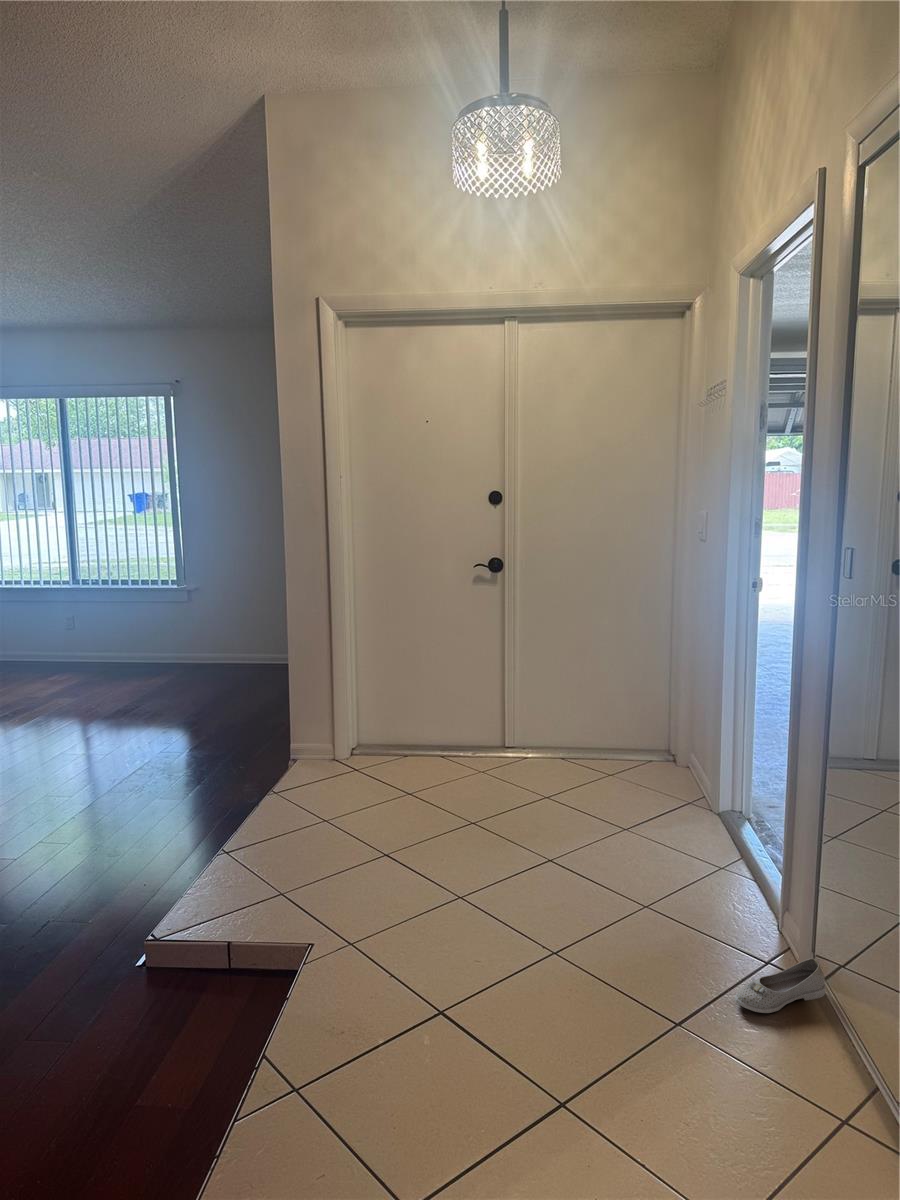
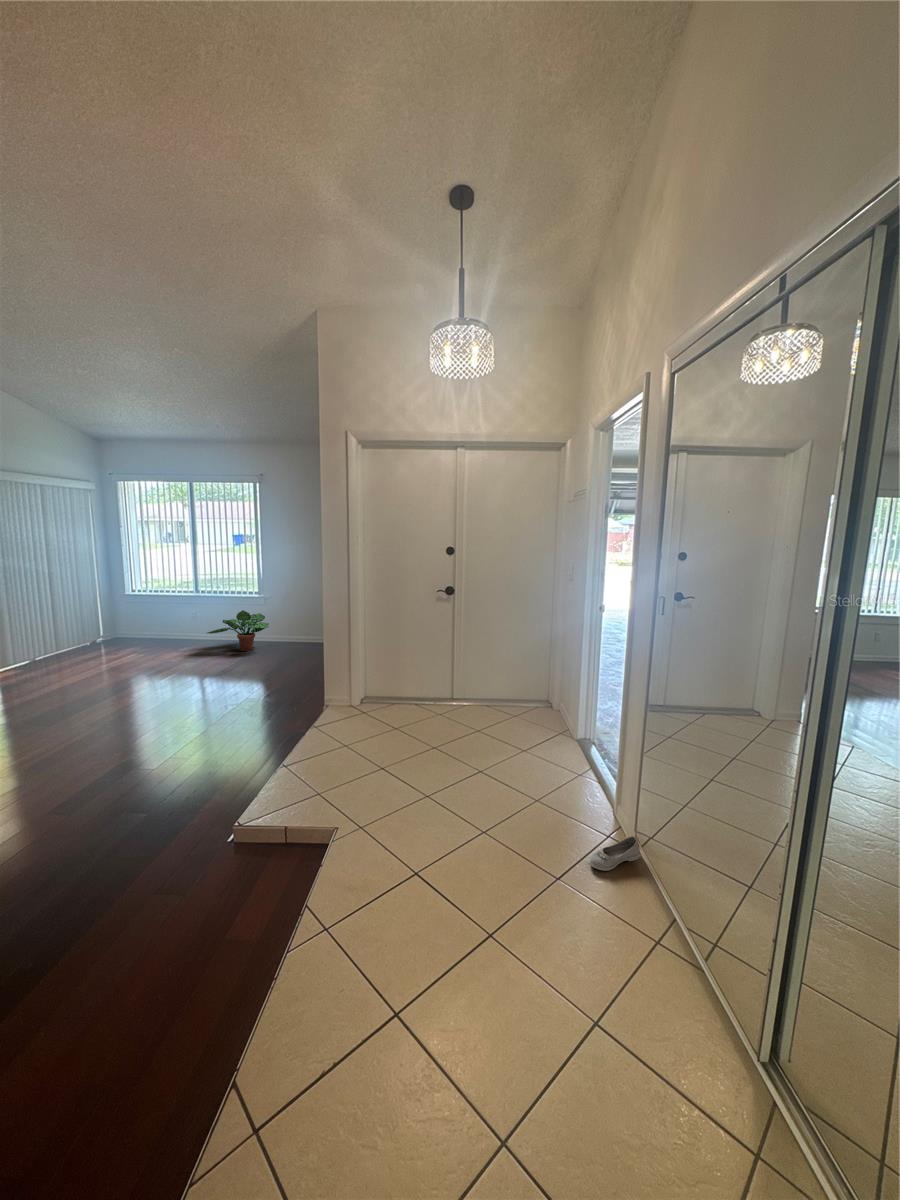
potted plant: none [90,614,195,682] -> present [208,610,269,651]

